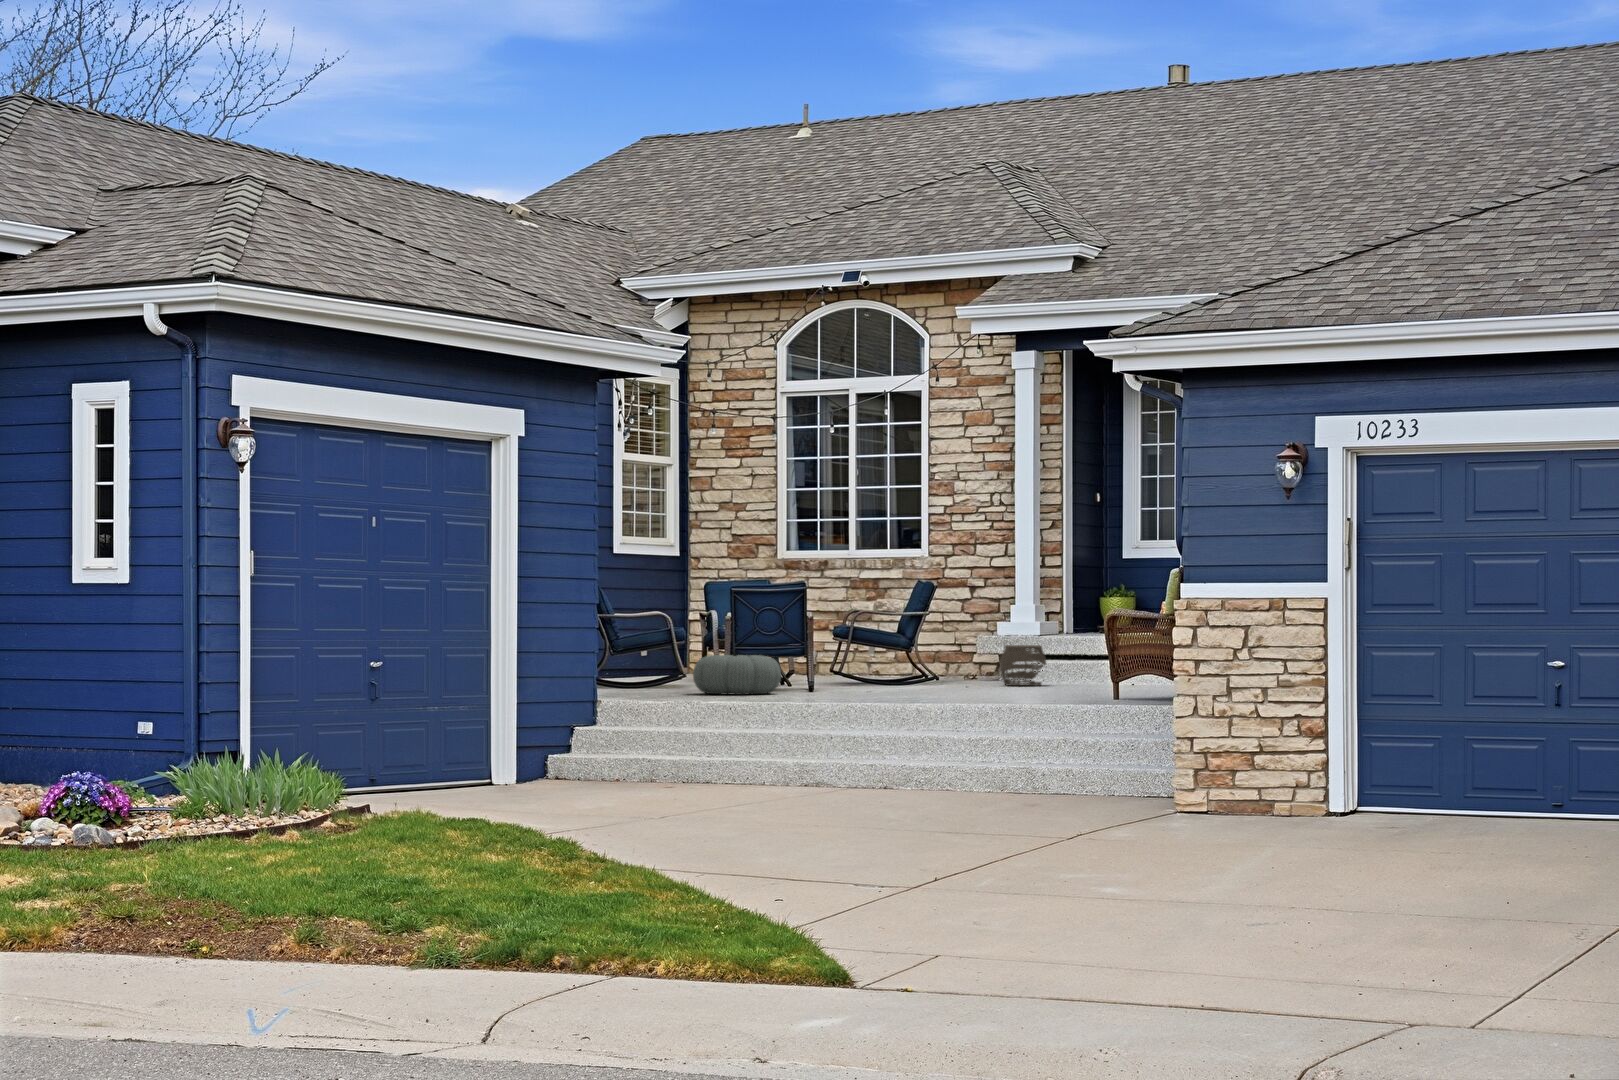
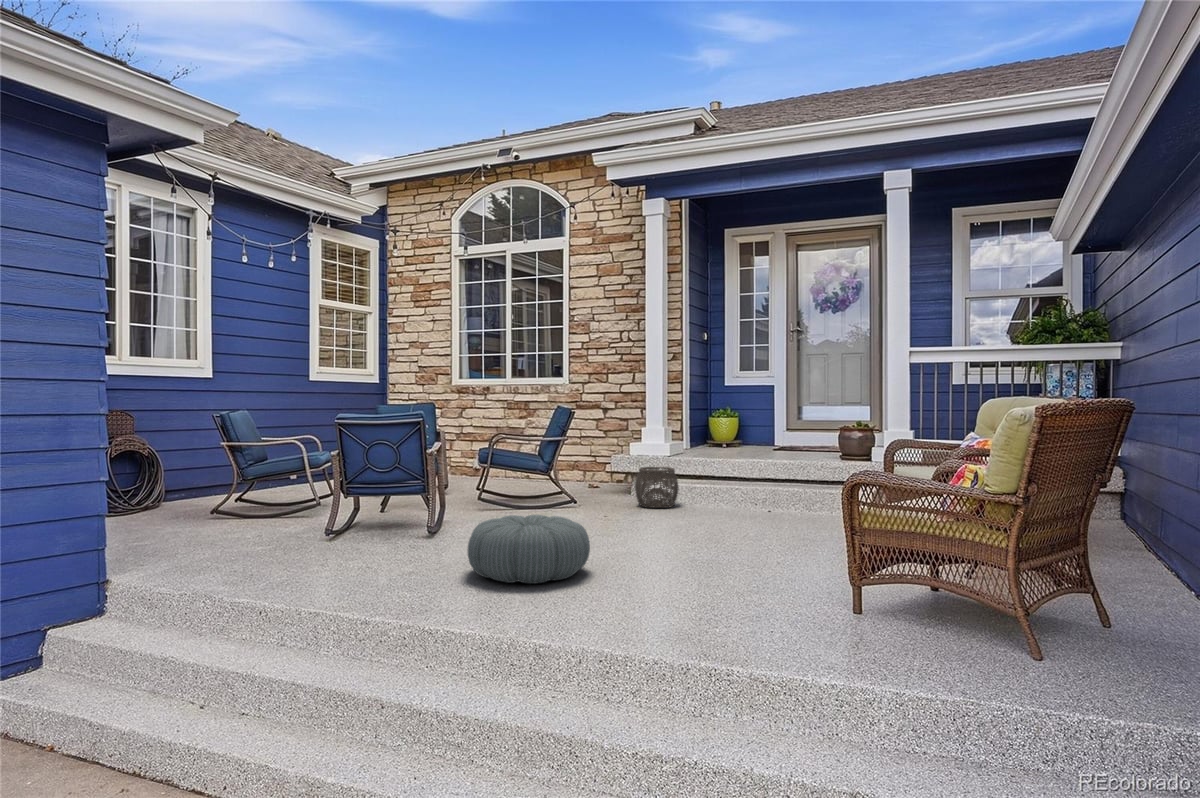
pouf: present [693,655,781,695] -> present [468,515,590,584]

